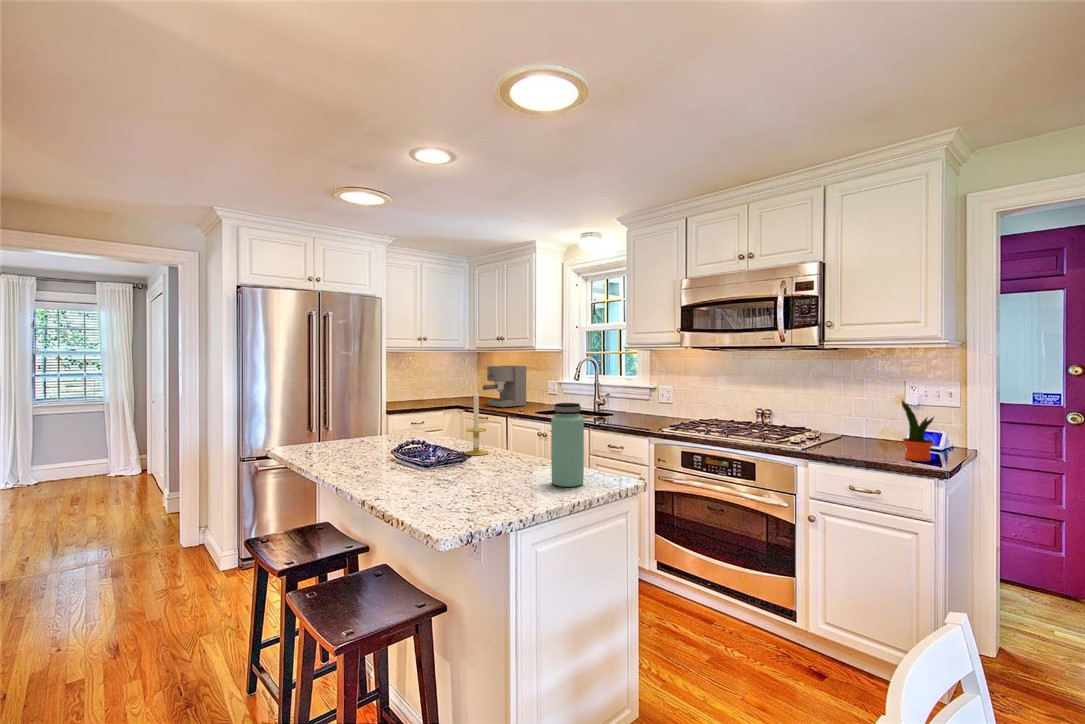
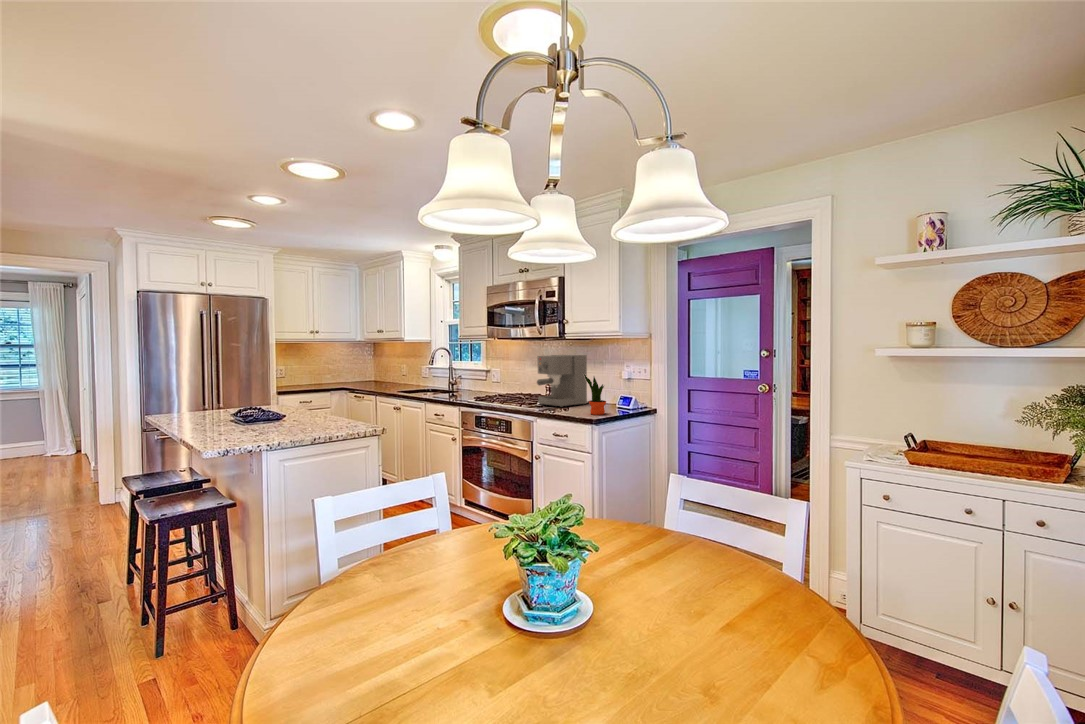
coffee maker: present [483,366,526,408] -> present [537,355,587,407]
candle: present [464,390,488,455] -> none [286,370,304,416]
bottle: present [551,403,584,487] -> none [310,377,334,429]

